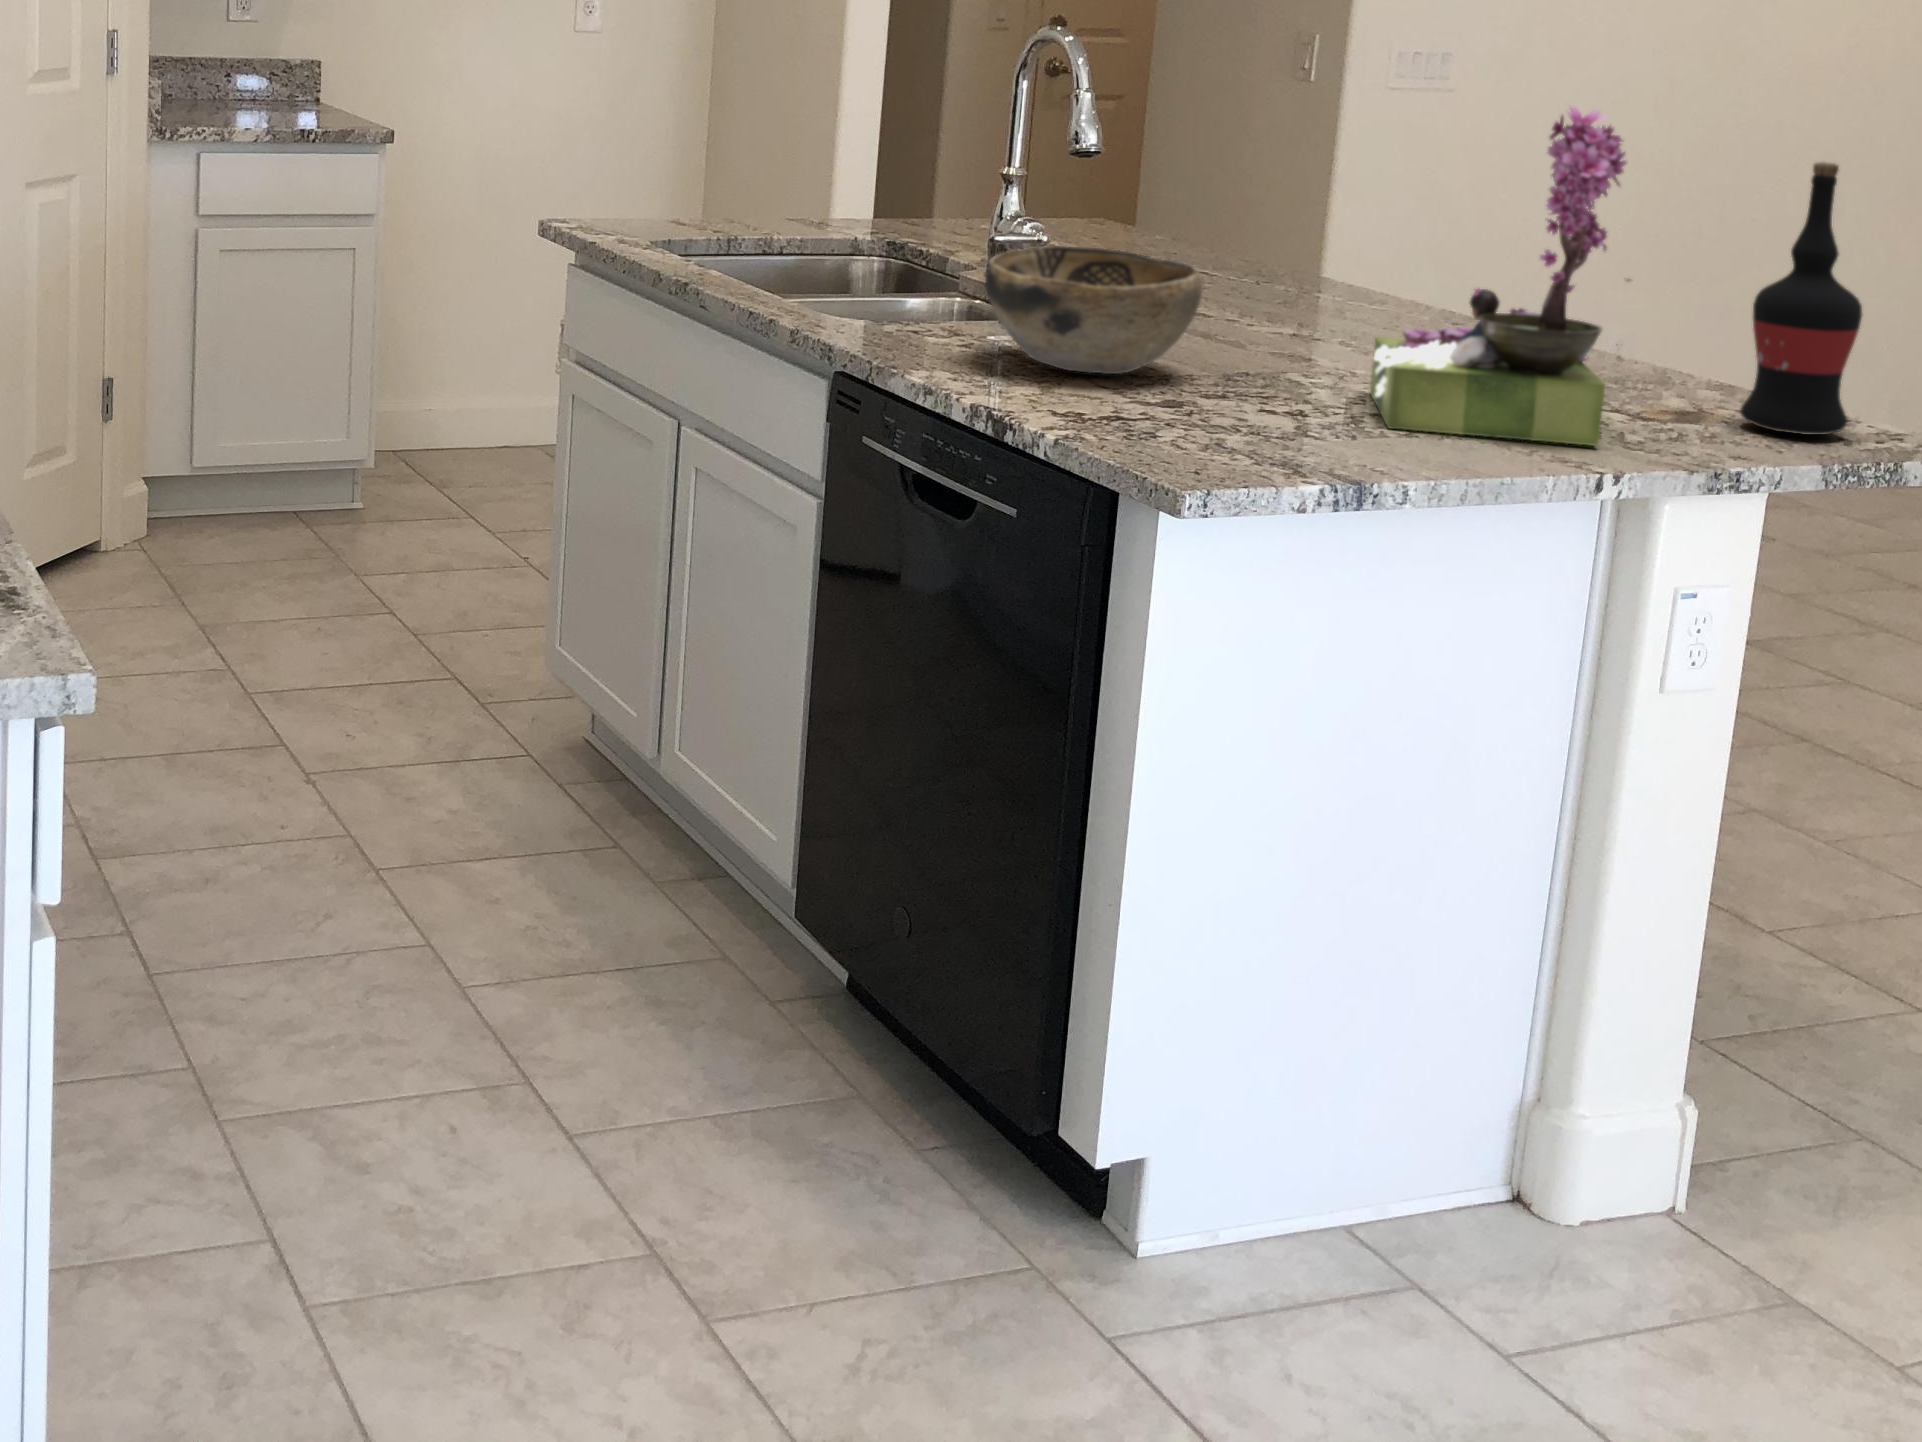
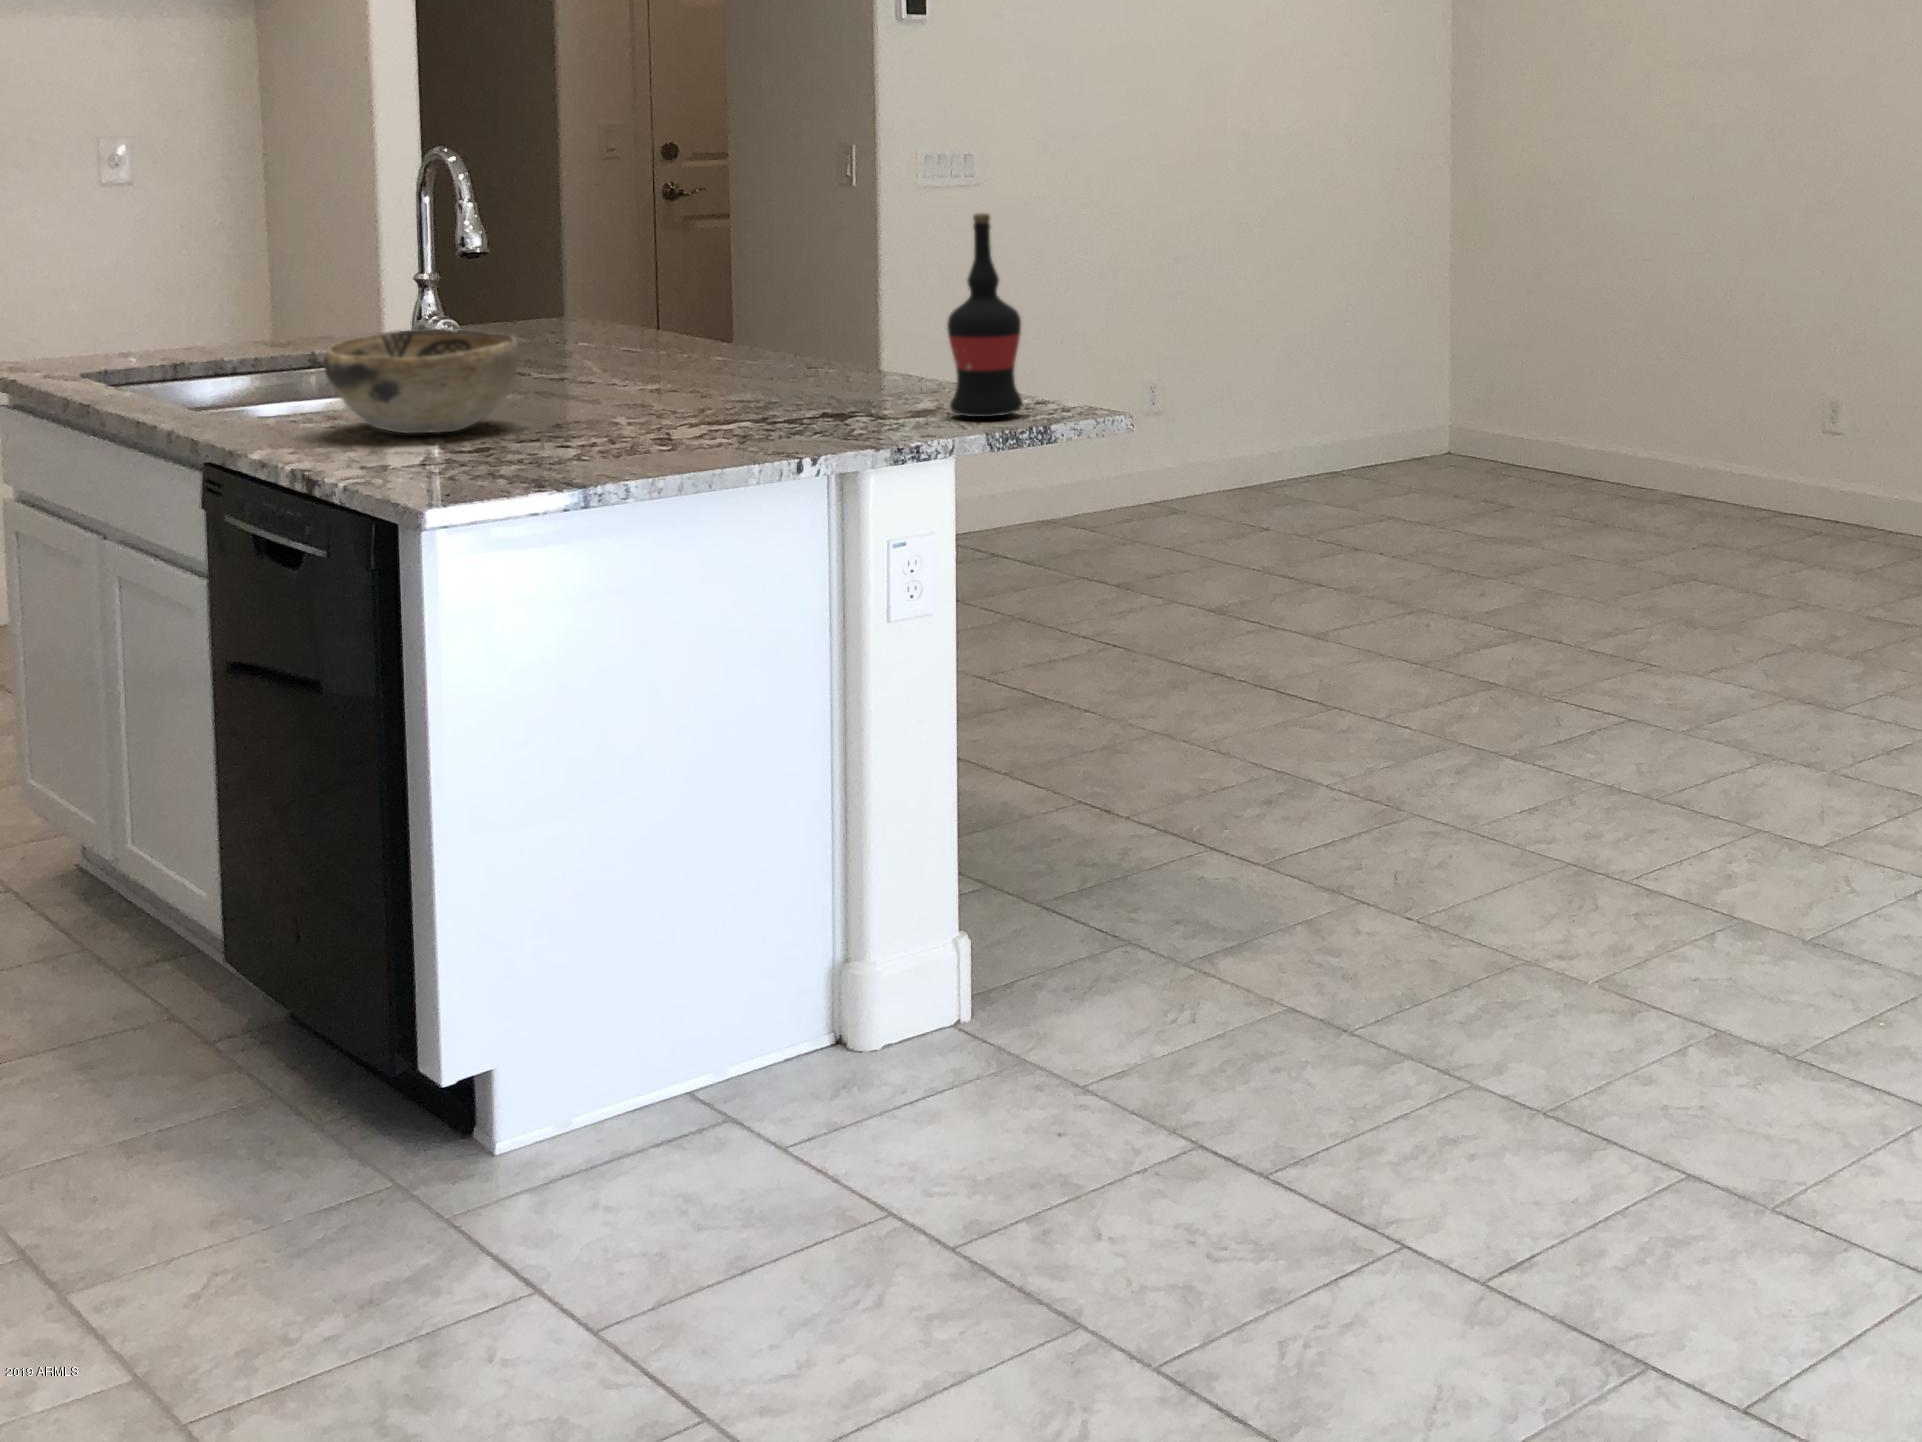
flower arrangement: present [1370,107,1631,446] -> none [645,180,841,446]

